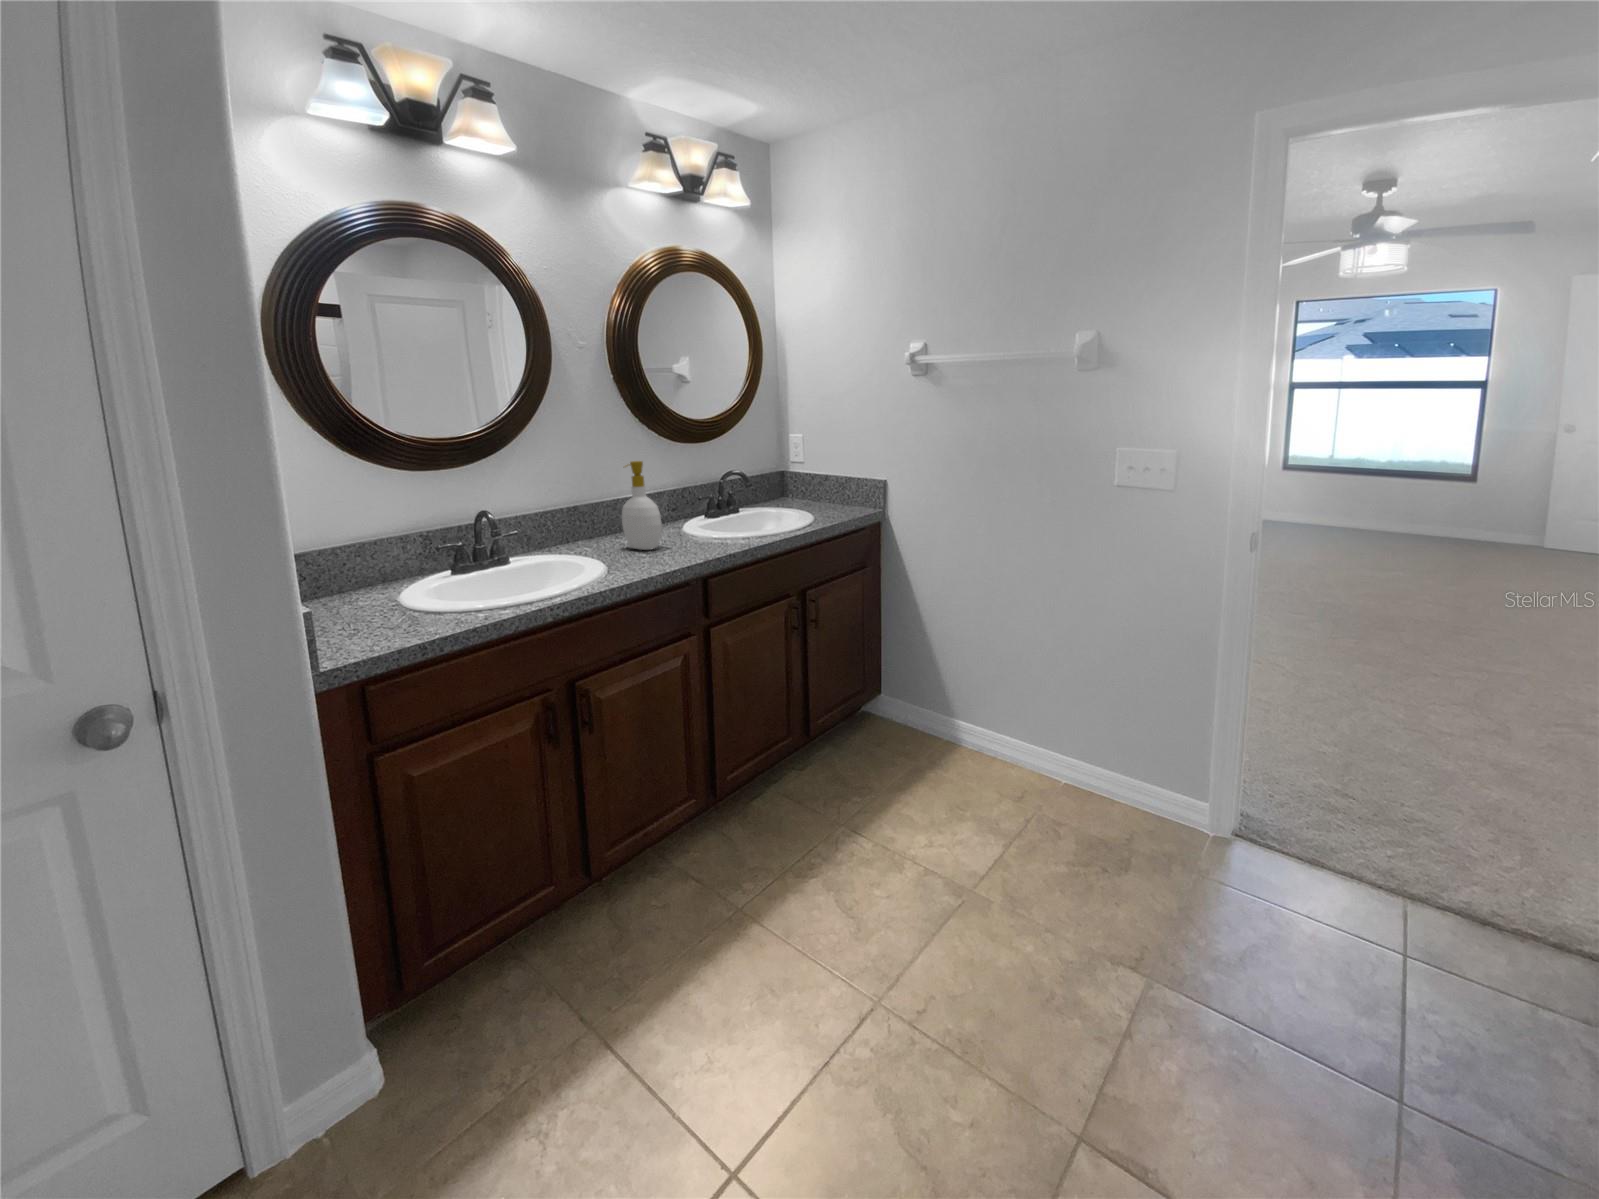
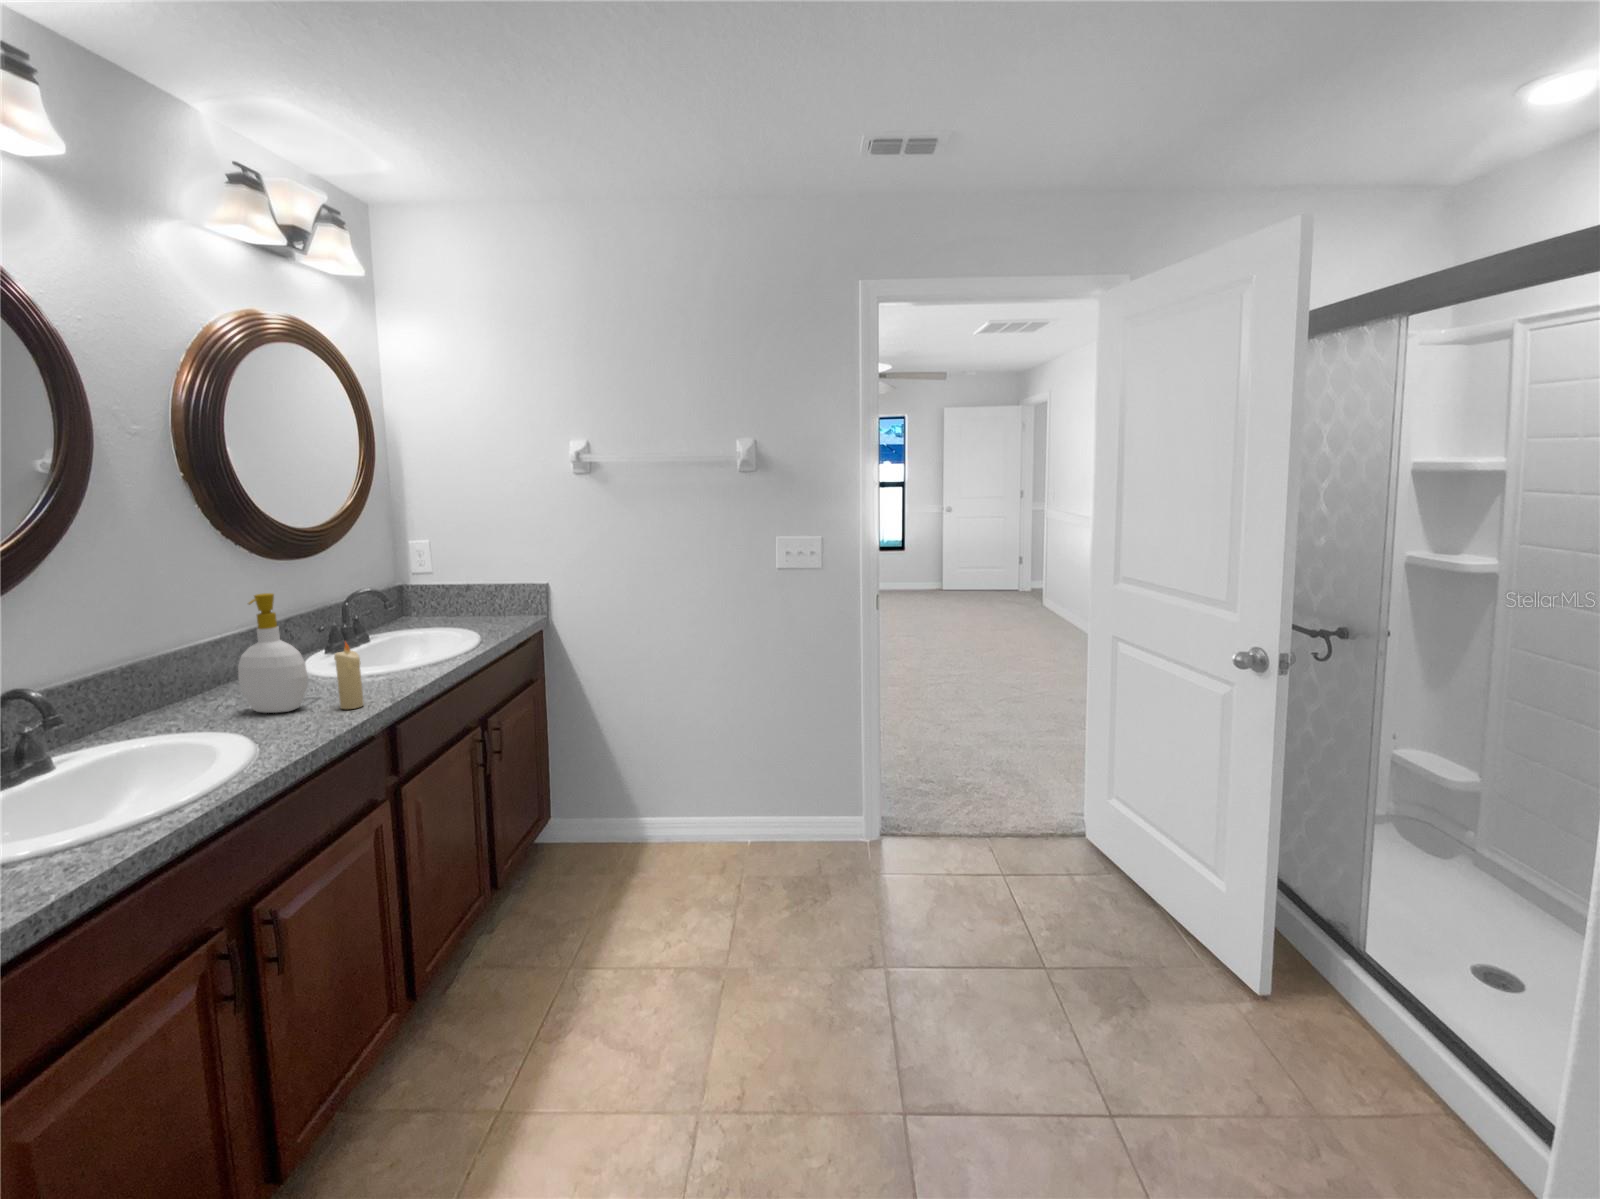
candle: none [675,499,694,552] -> present [334,642,364,709]

